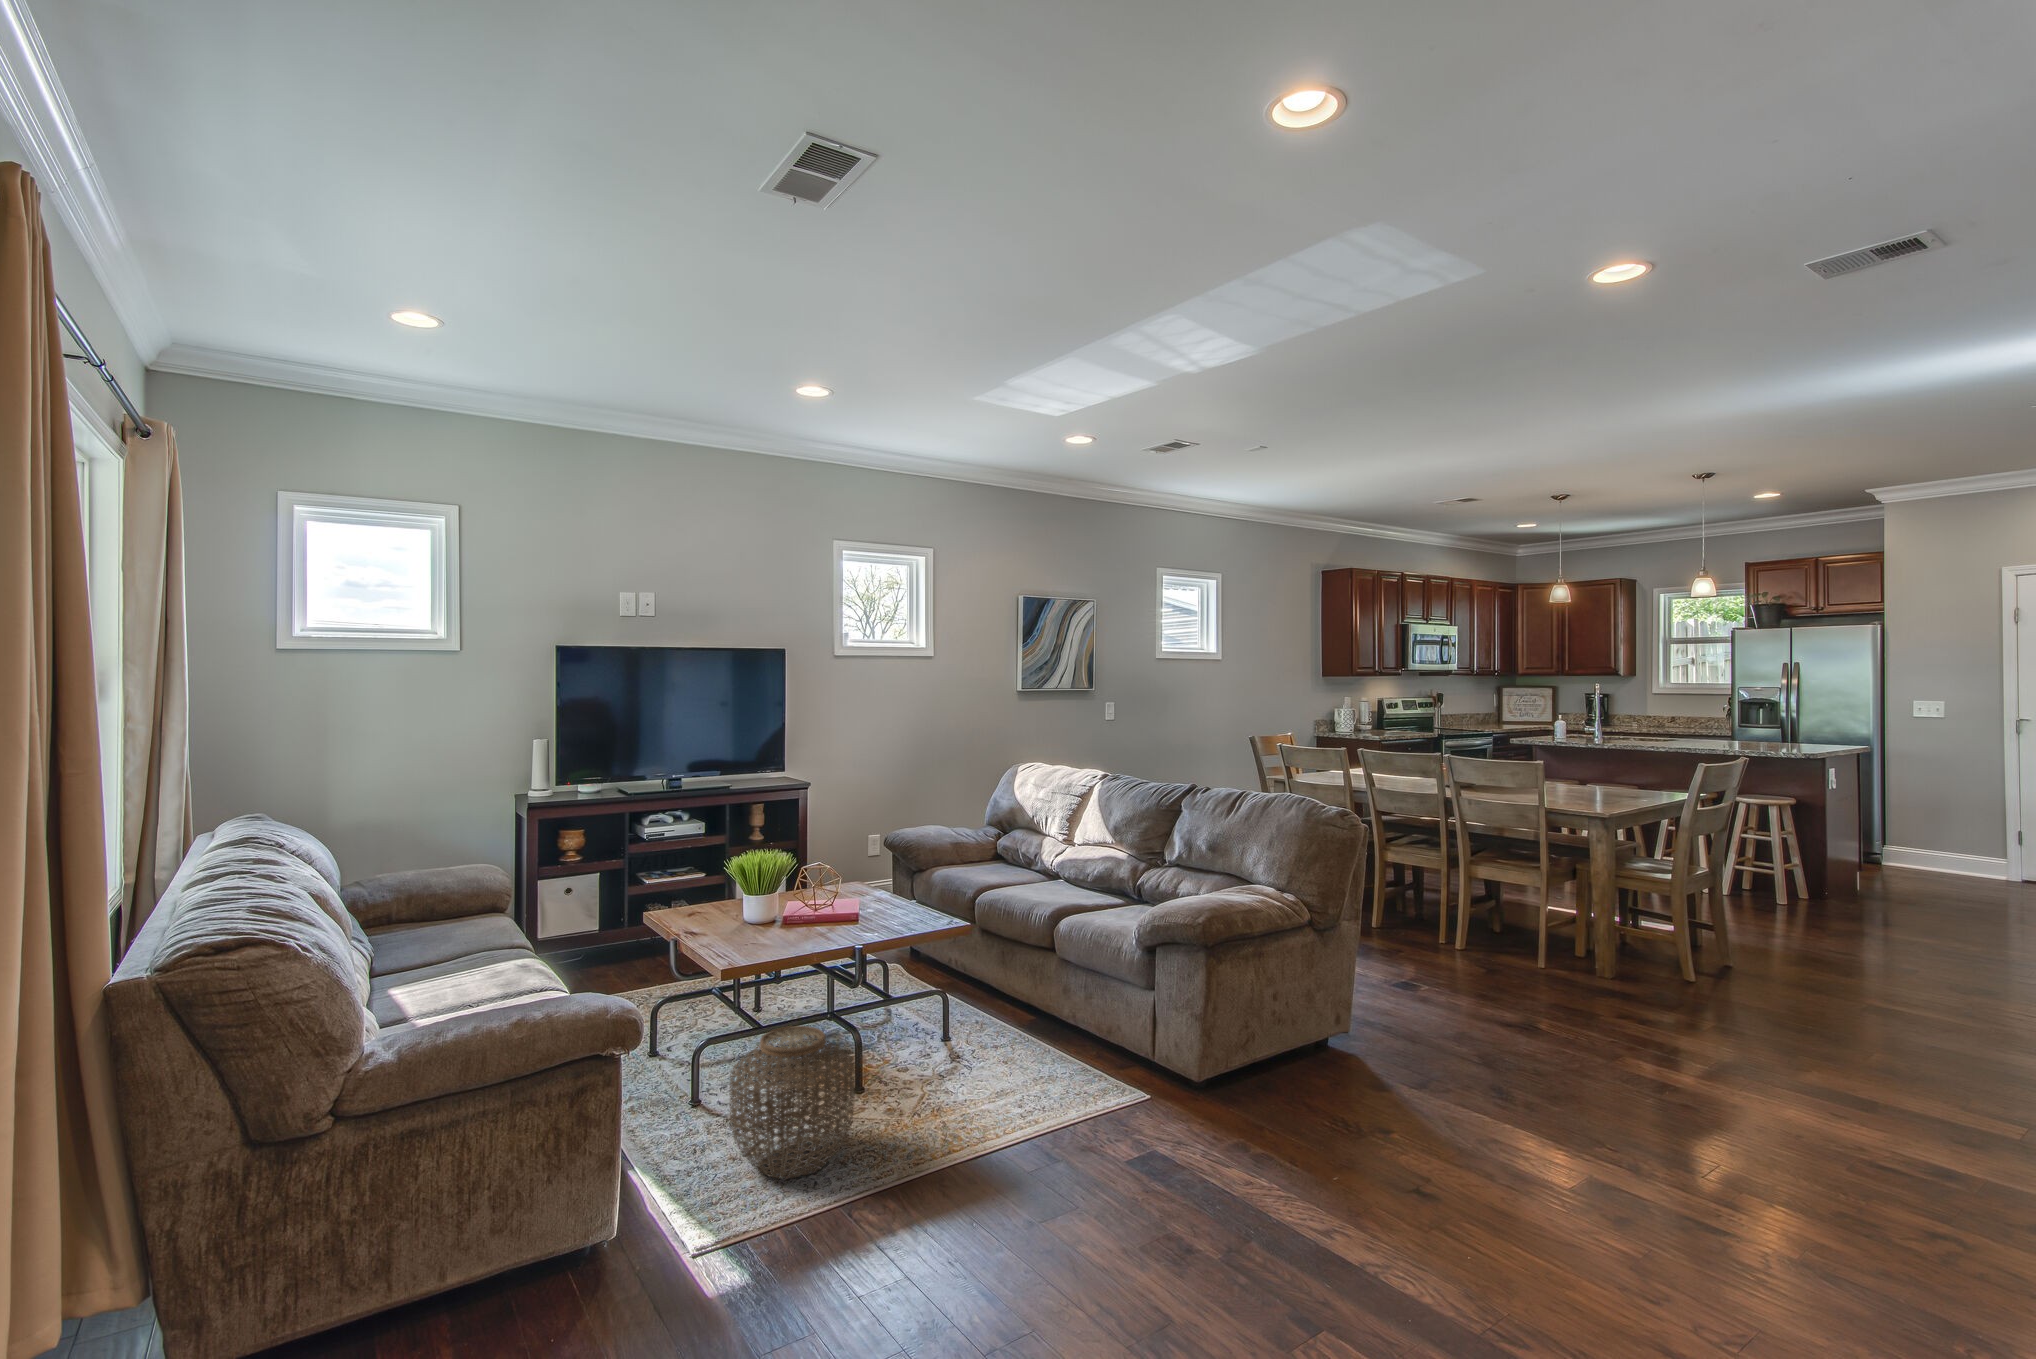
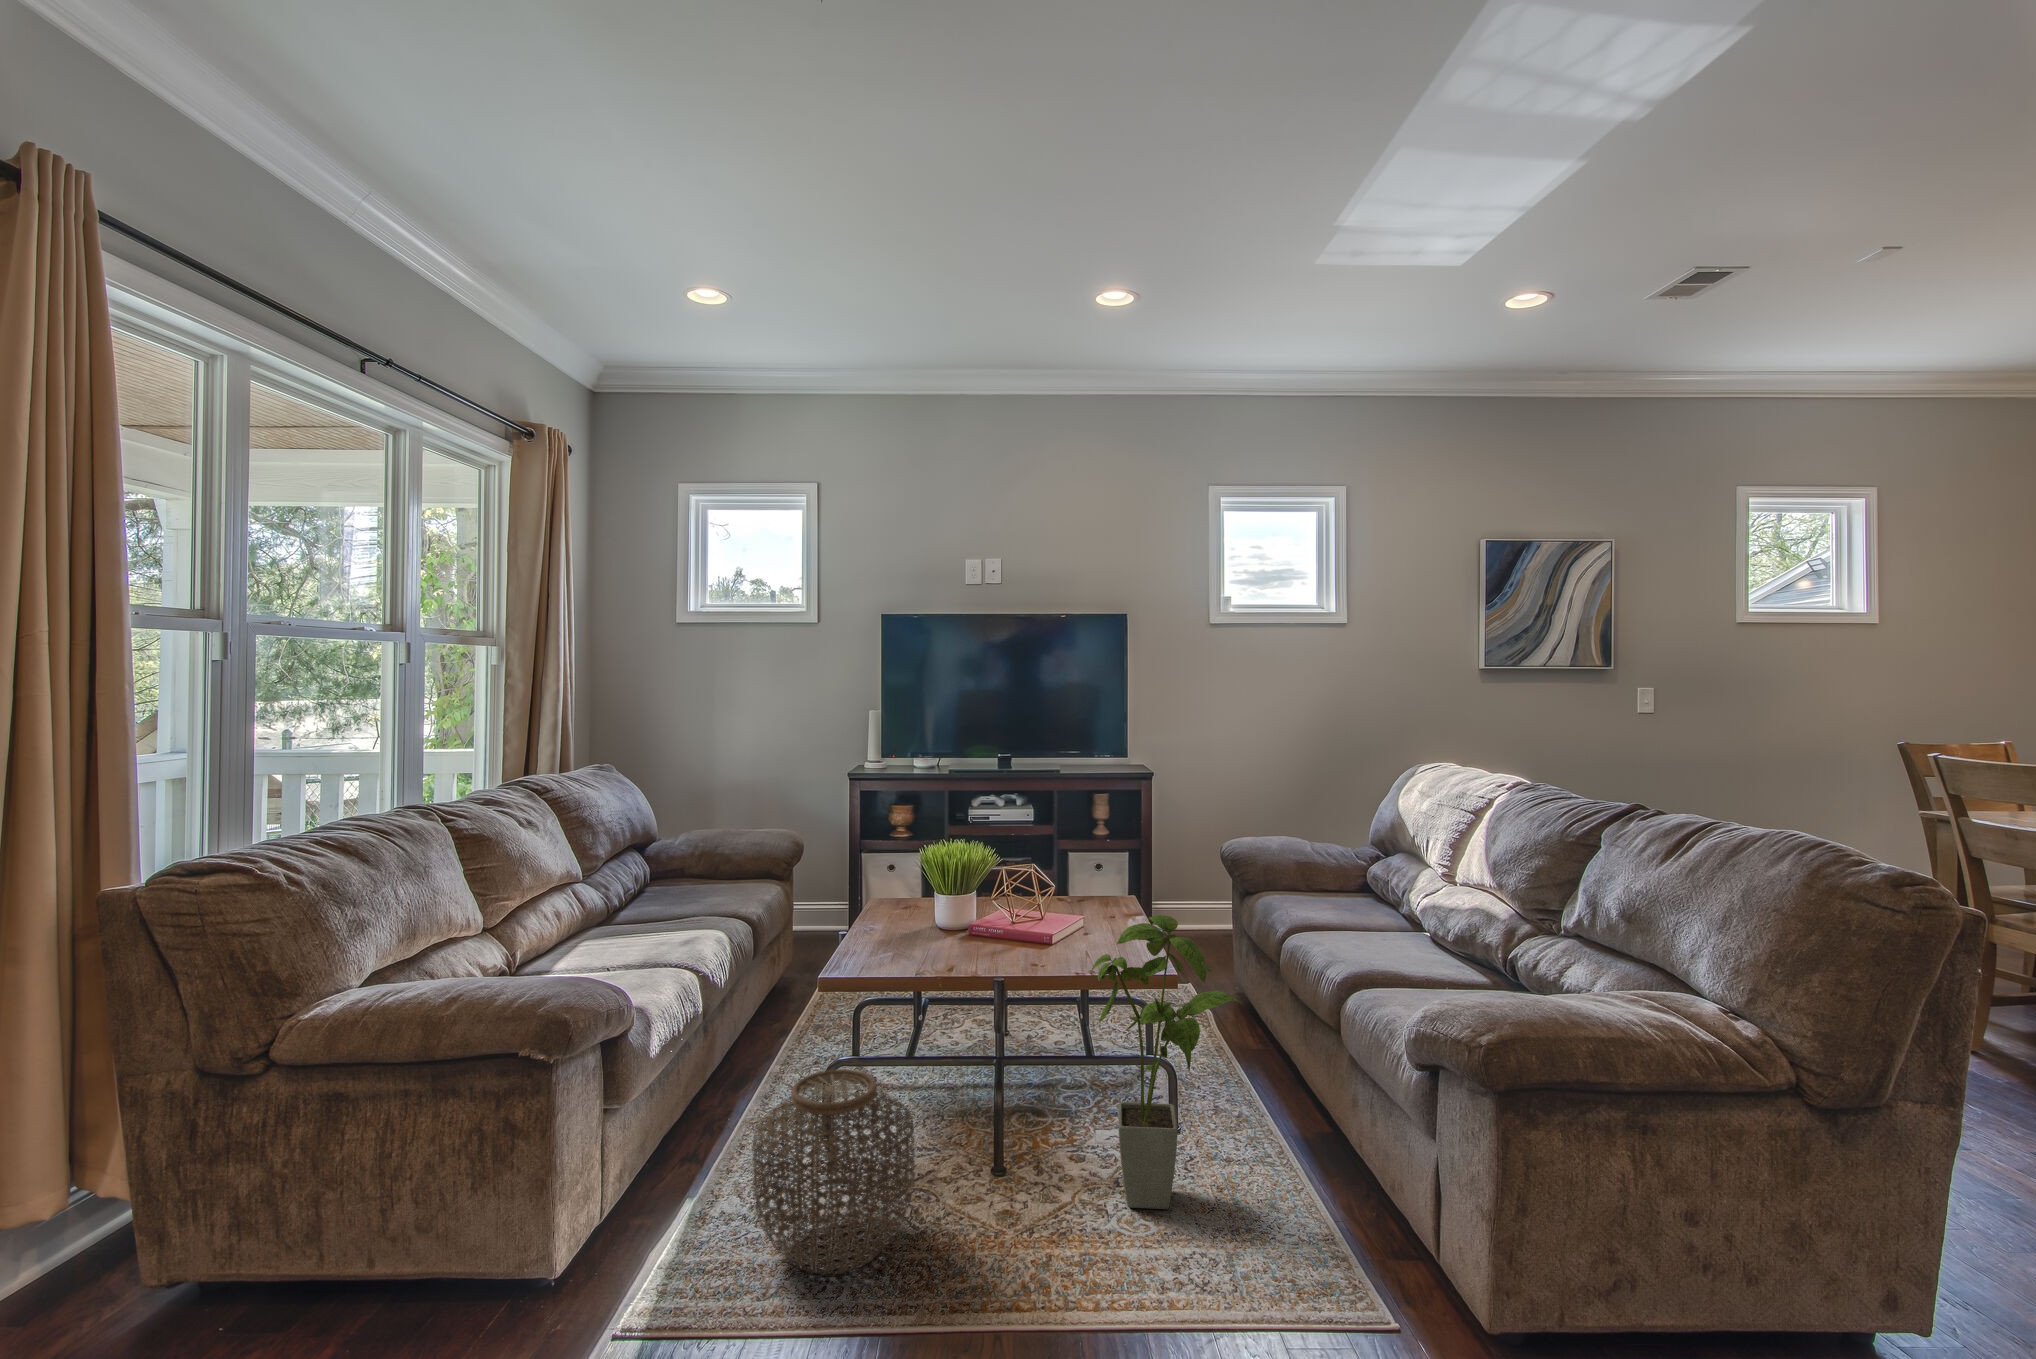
house plant: none [922,880,1024,1086] -> present [1091,915,1242,1209]

